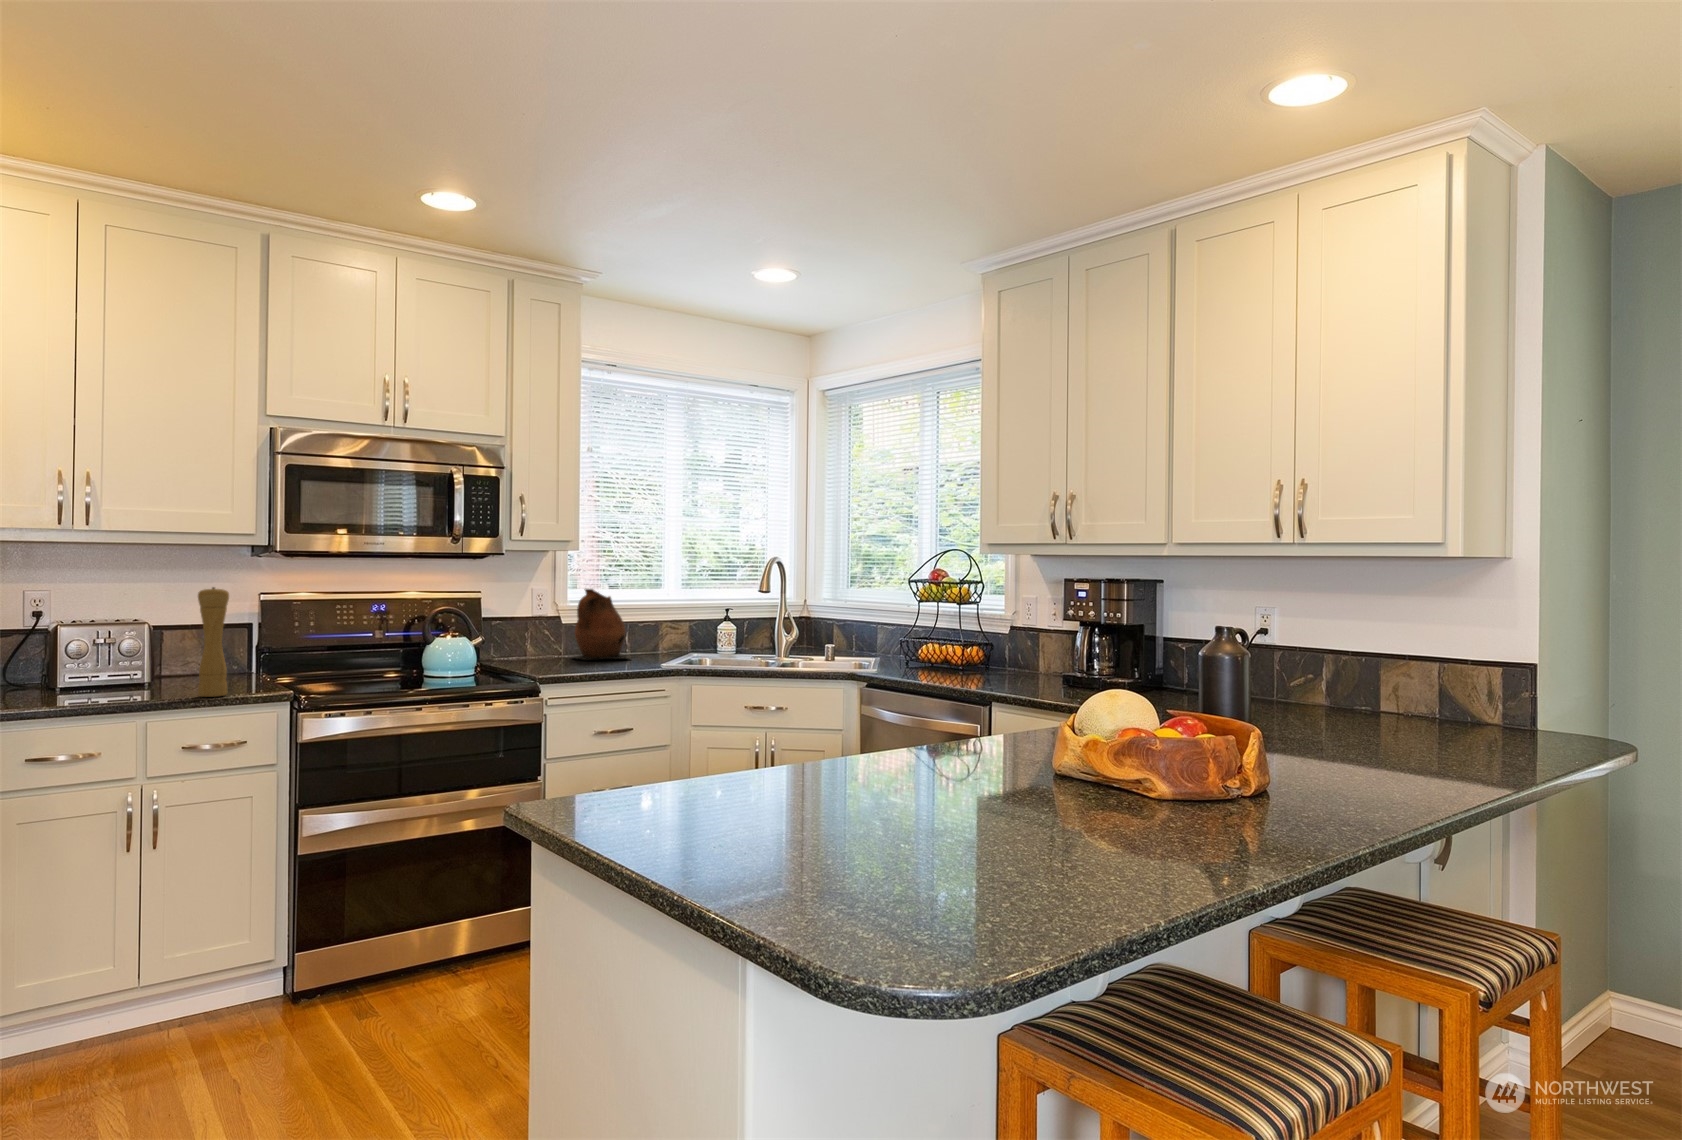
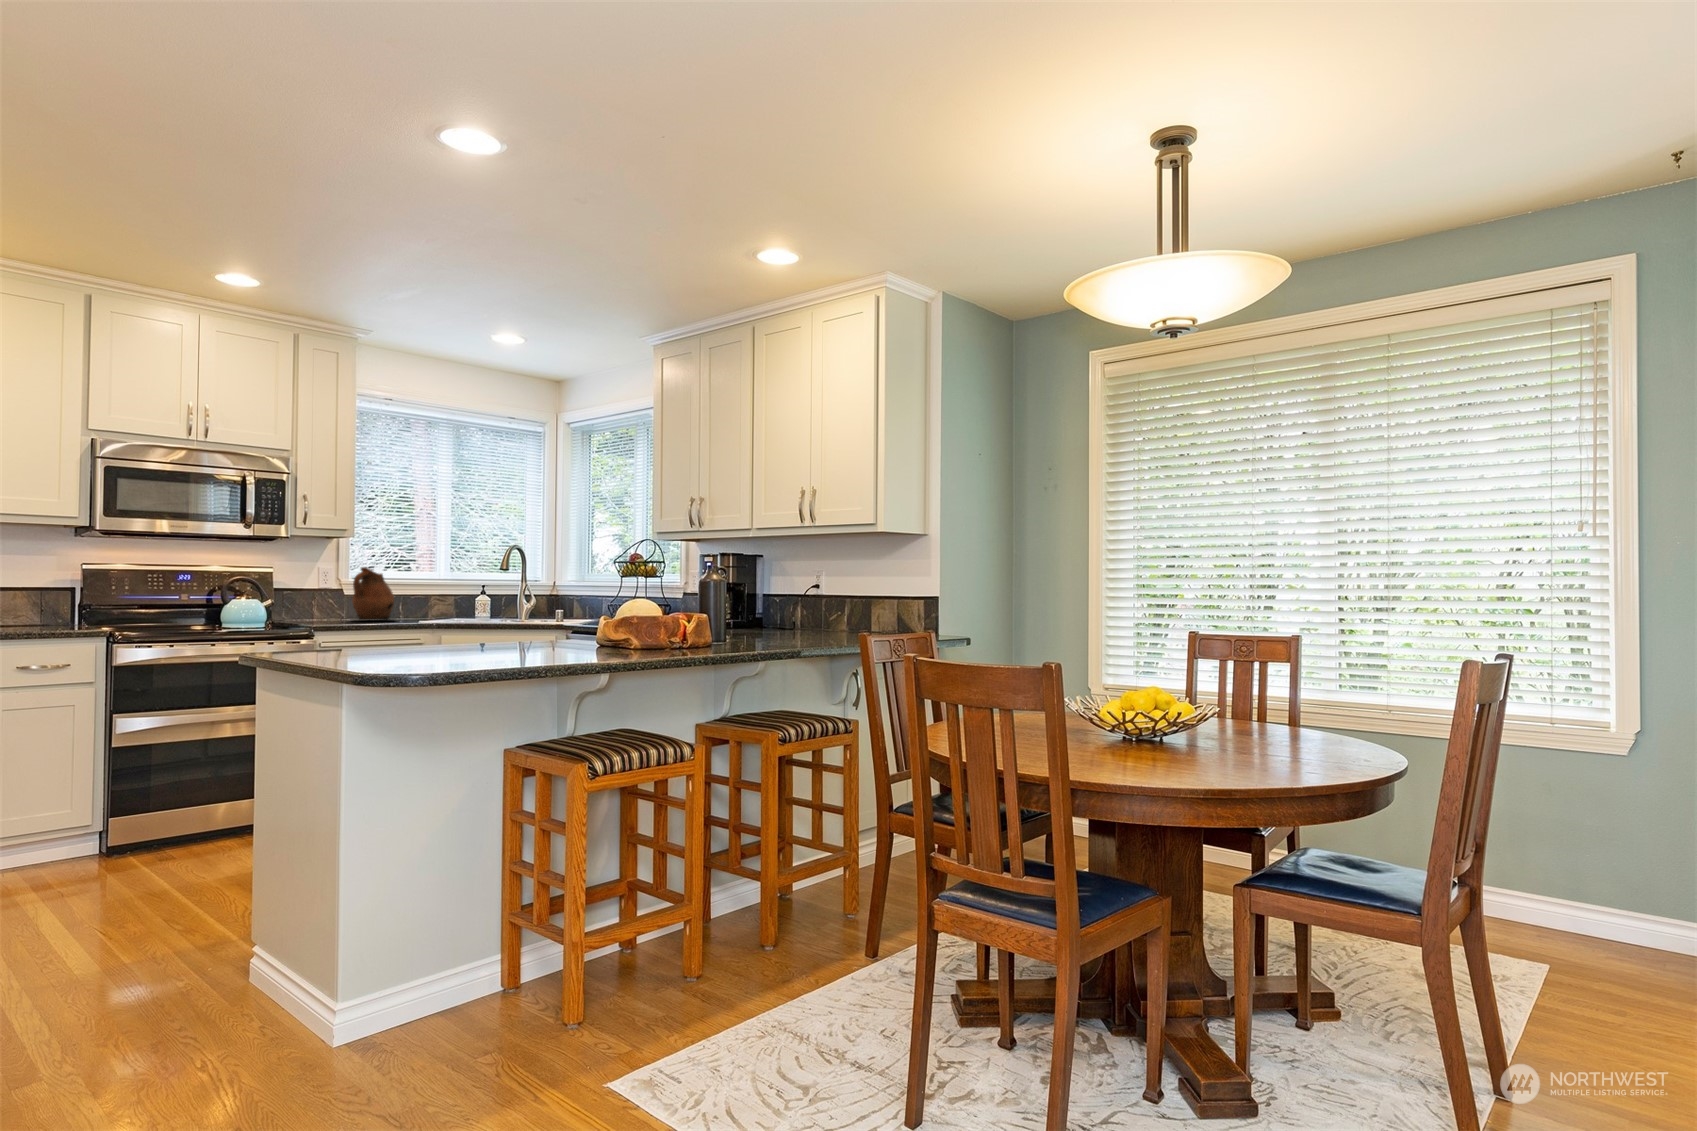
pepper mill: present [198,587,229,697] -> none [30,554,56,633]

